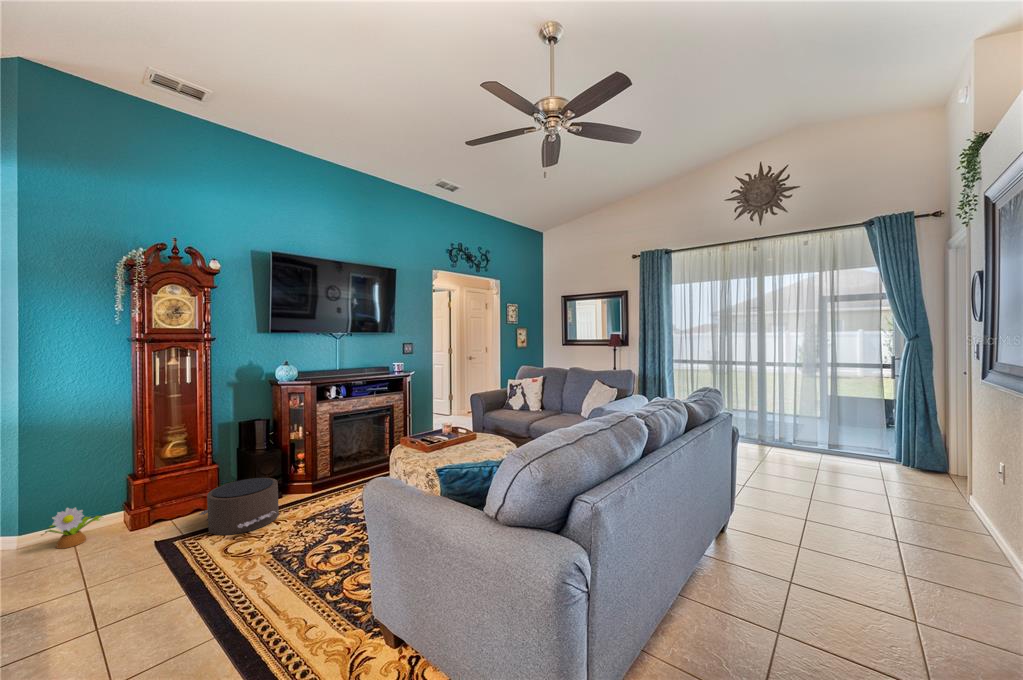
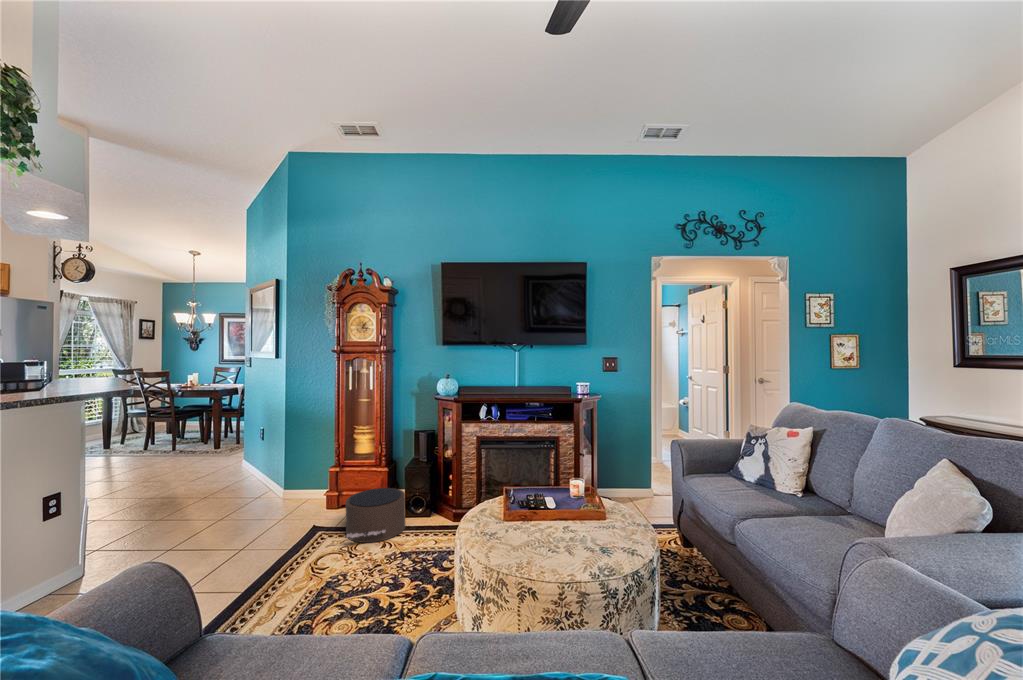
decorative plant: present [45,508,103,549] -> none [283,477,318,507]

